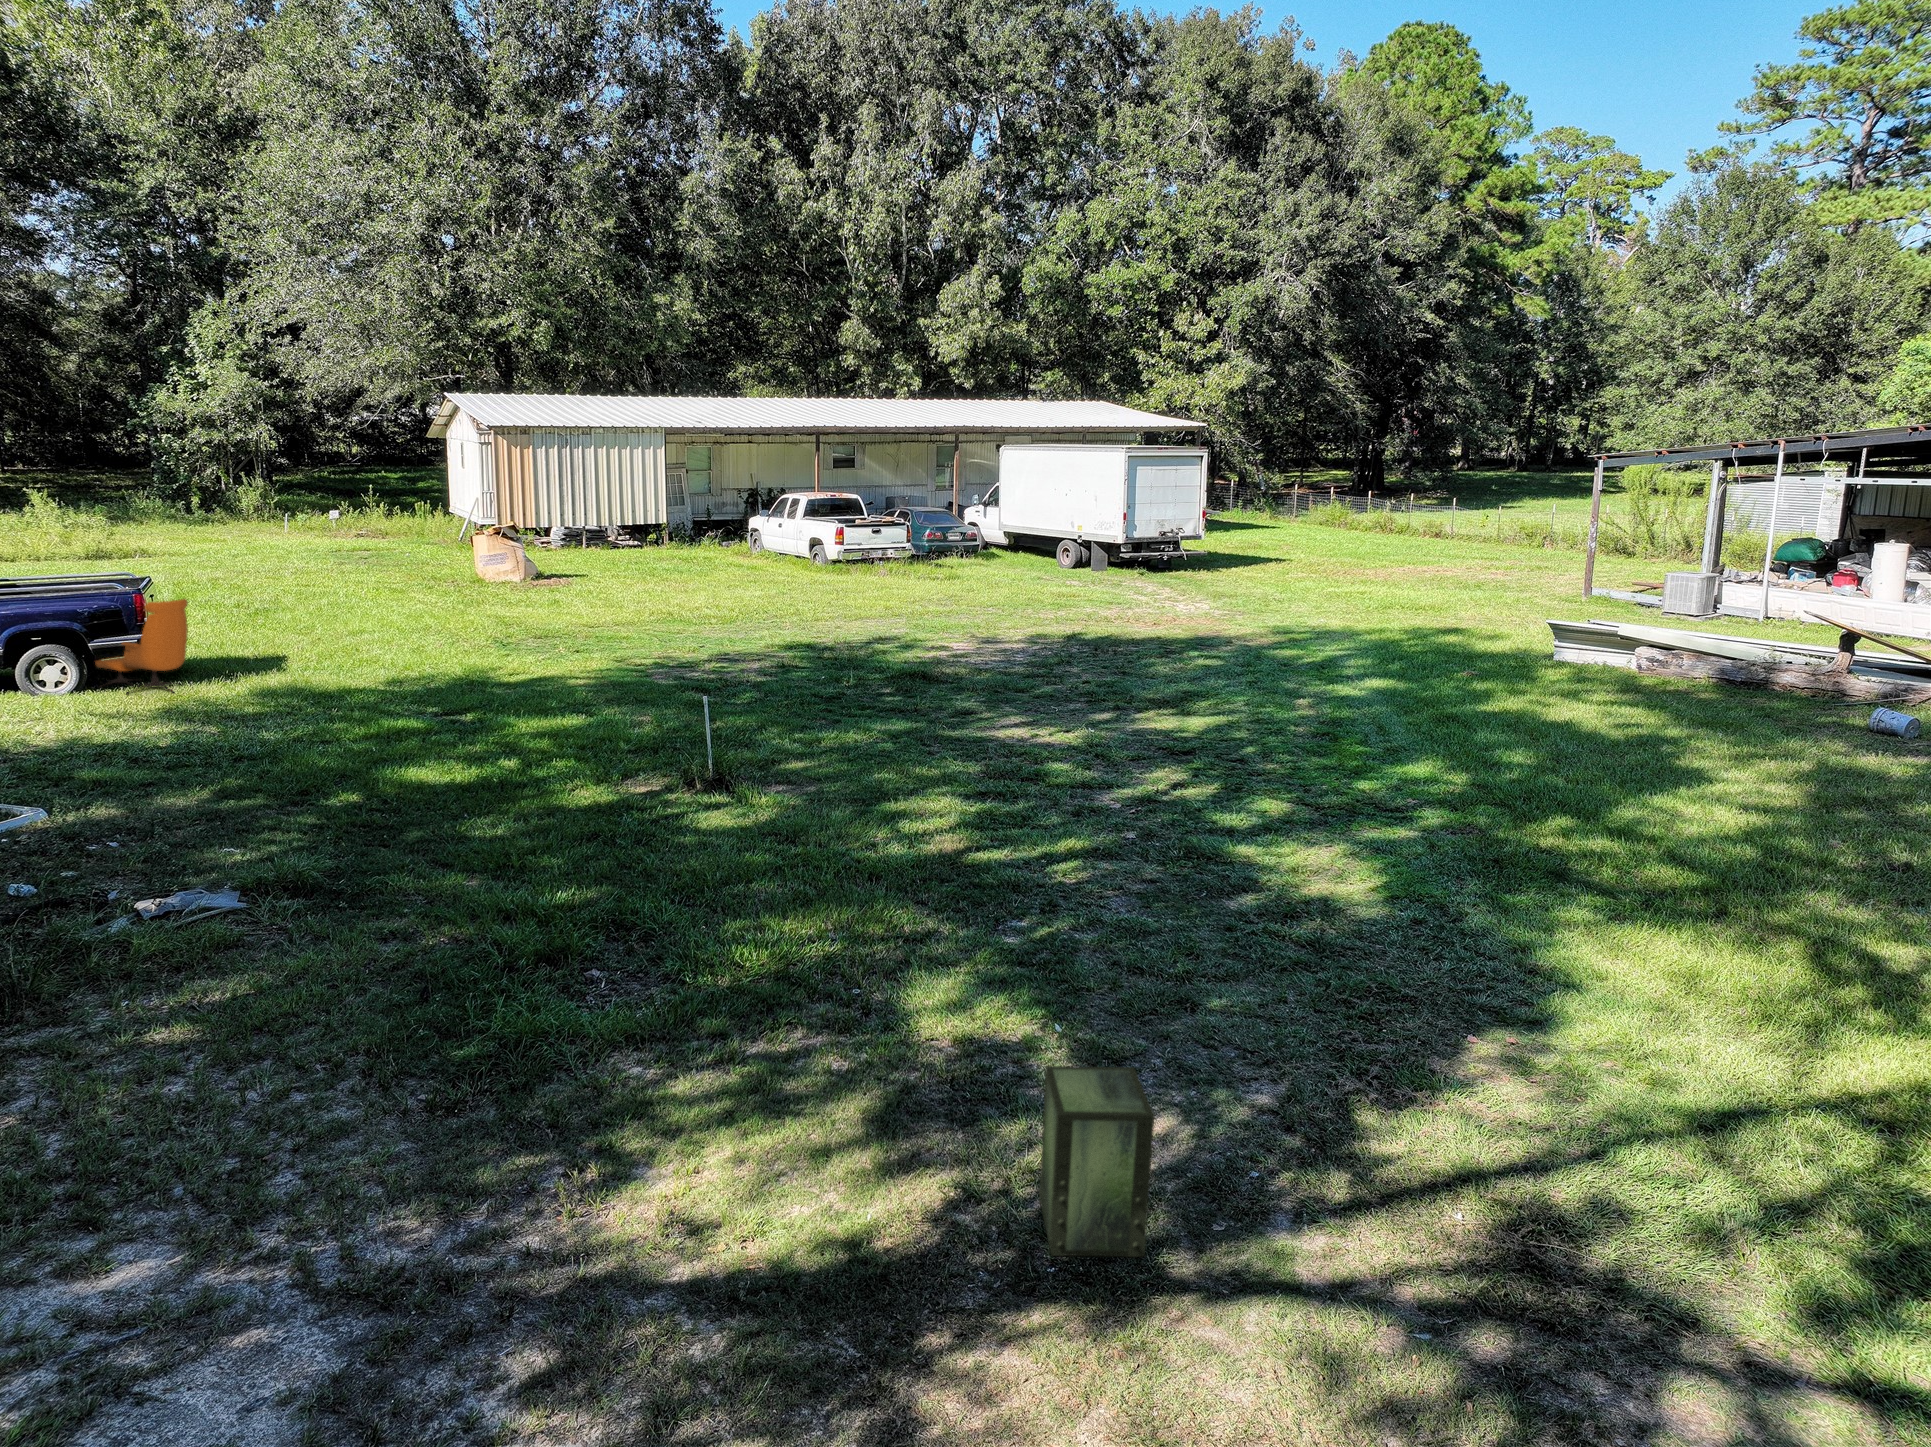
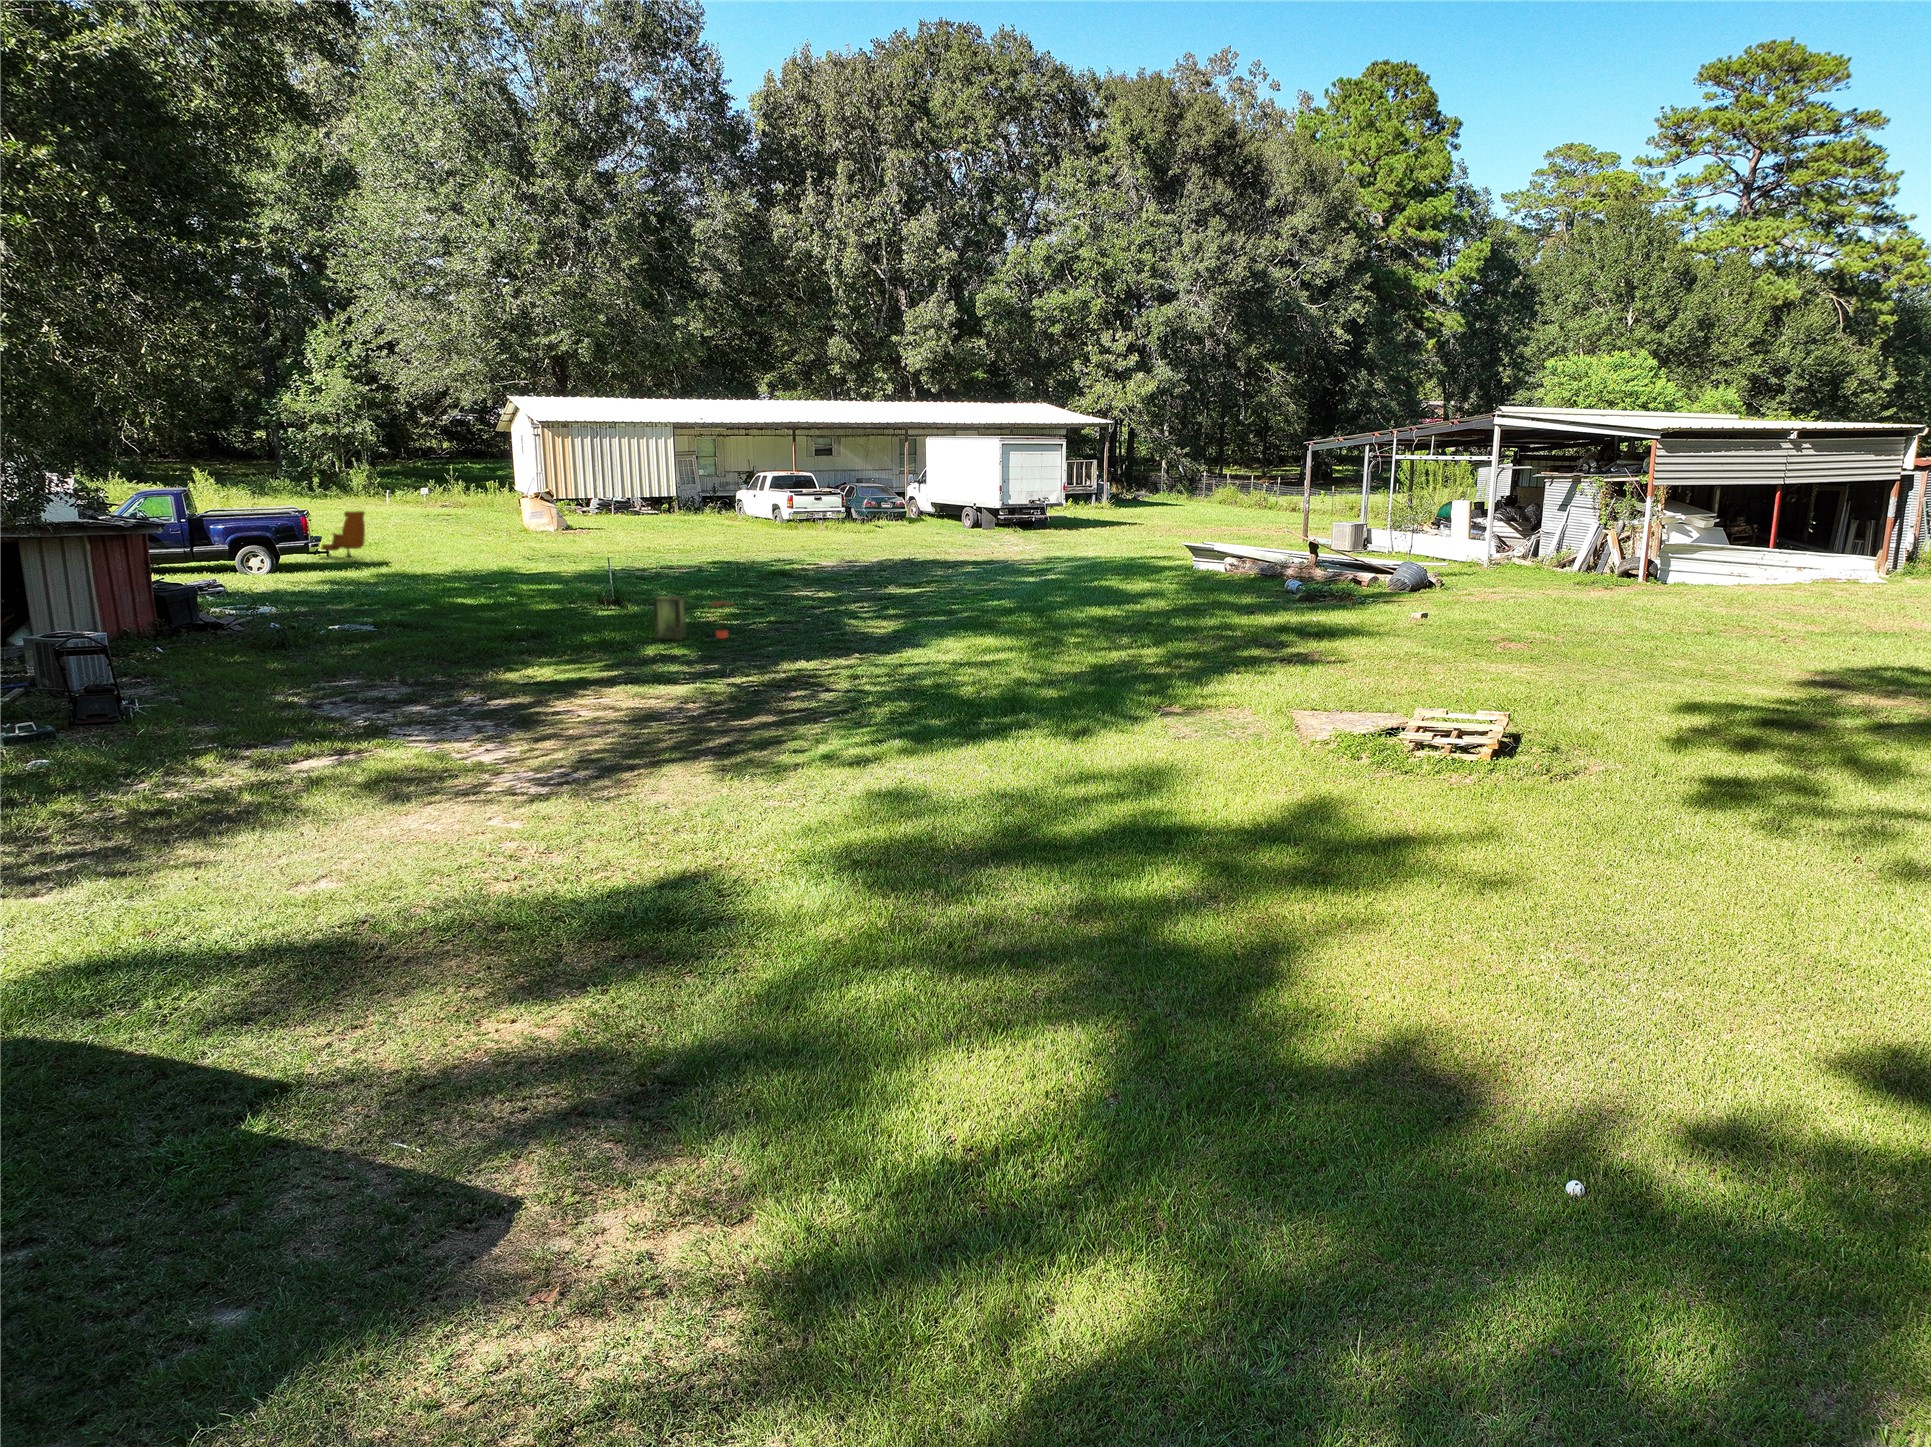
potted plant: none [1216,1074,1325,1222] -> present [711,601,732,639]

